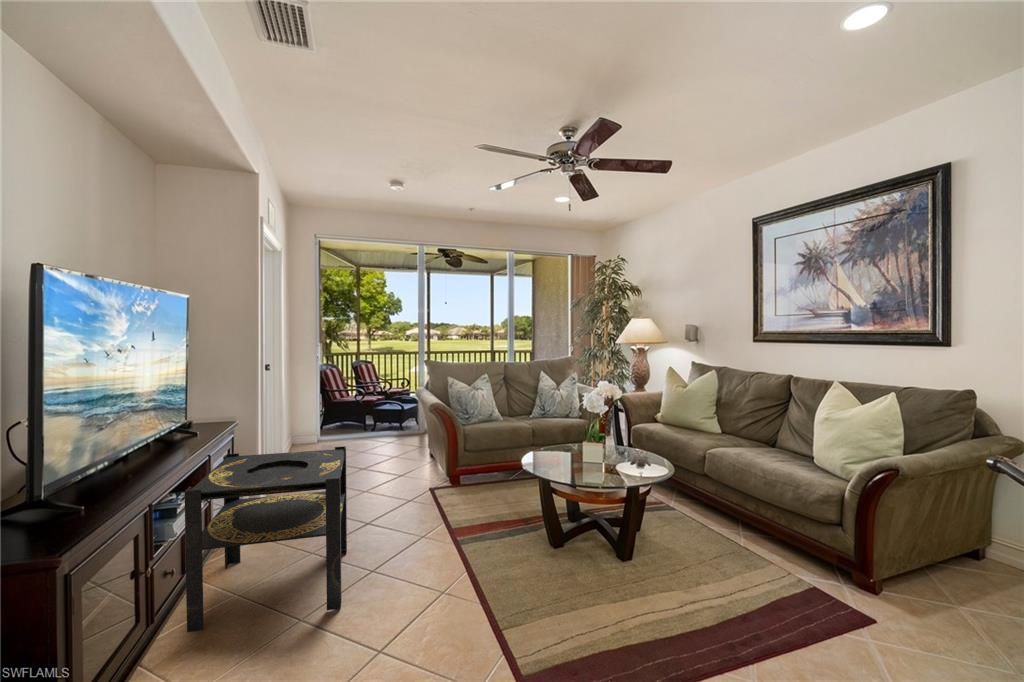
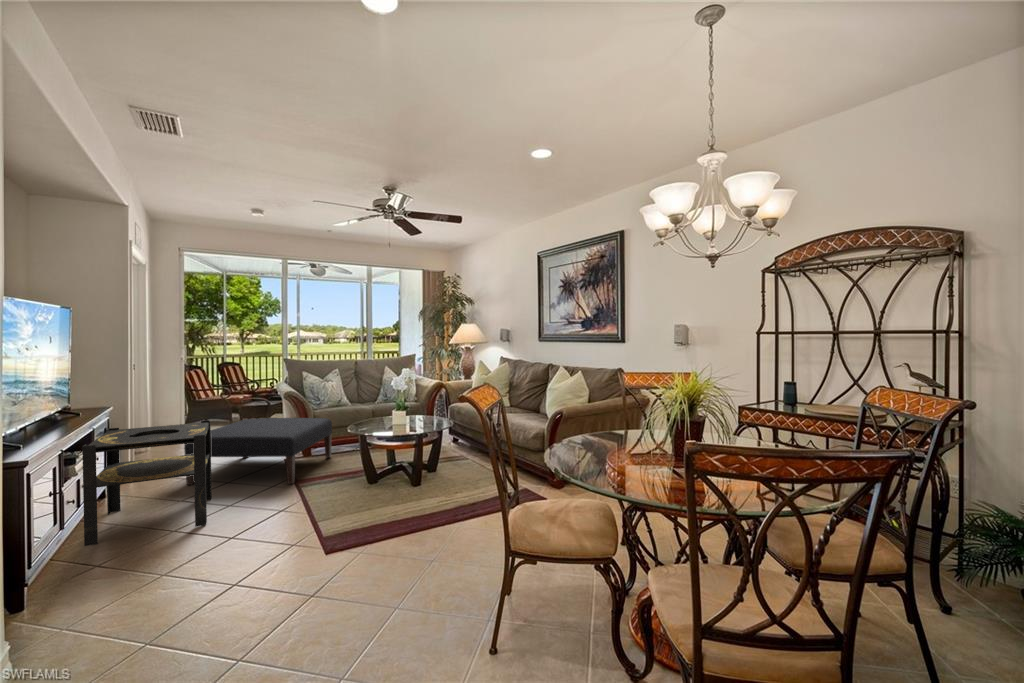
ottoman: none [316,435,486,536] -> present [184,418,332,485]

